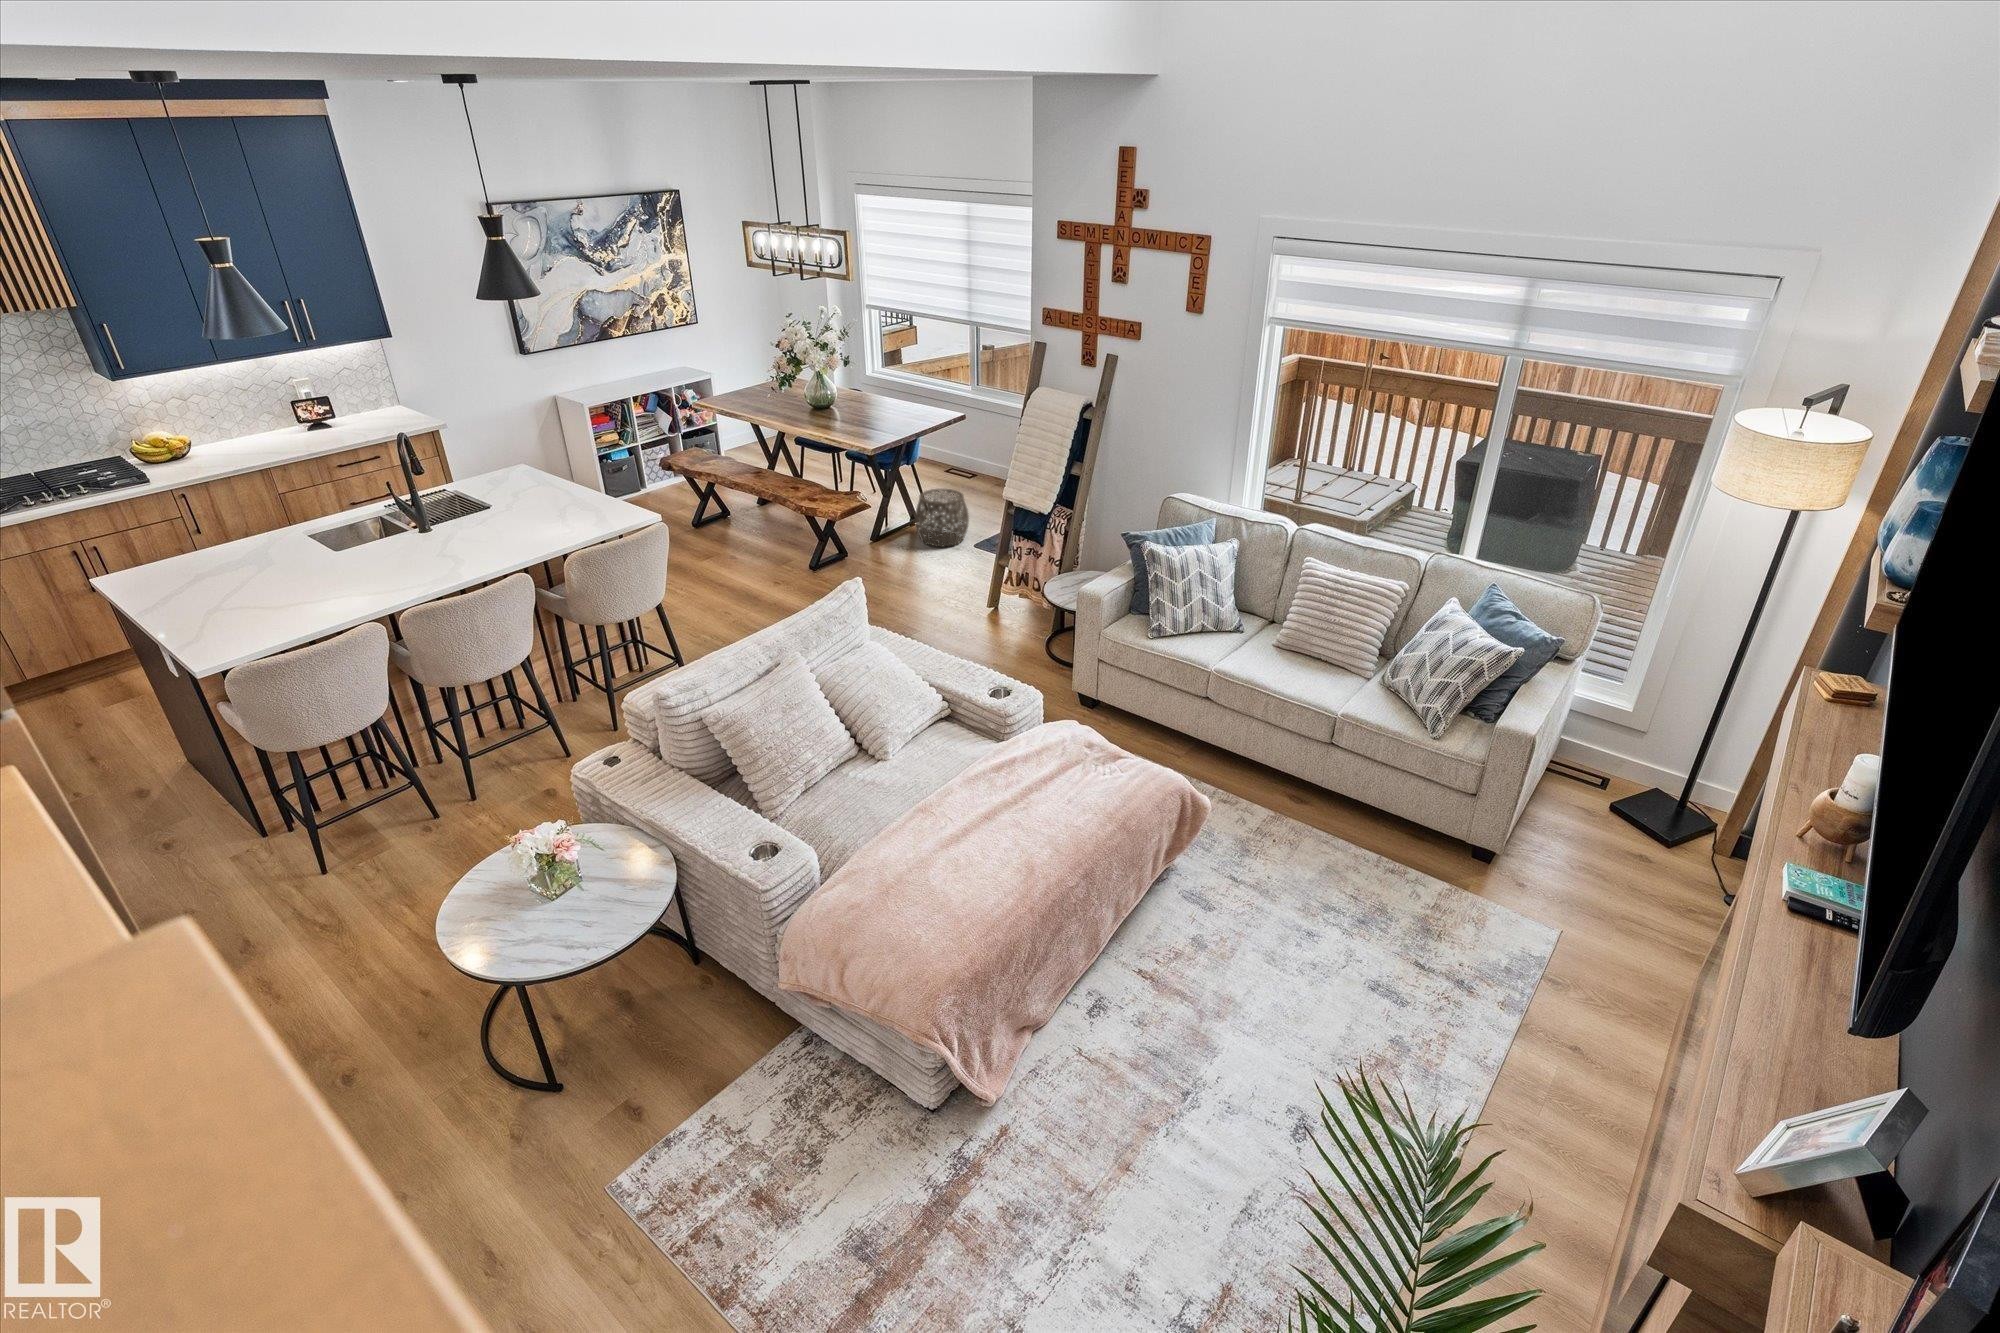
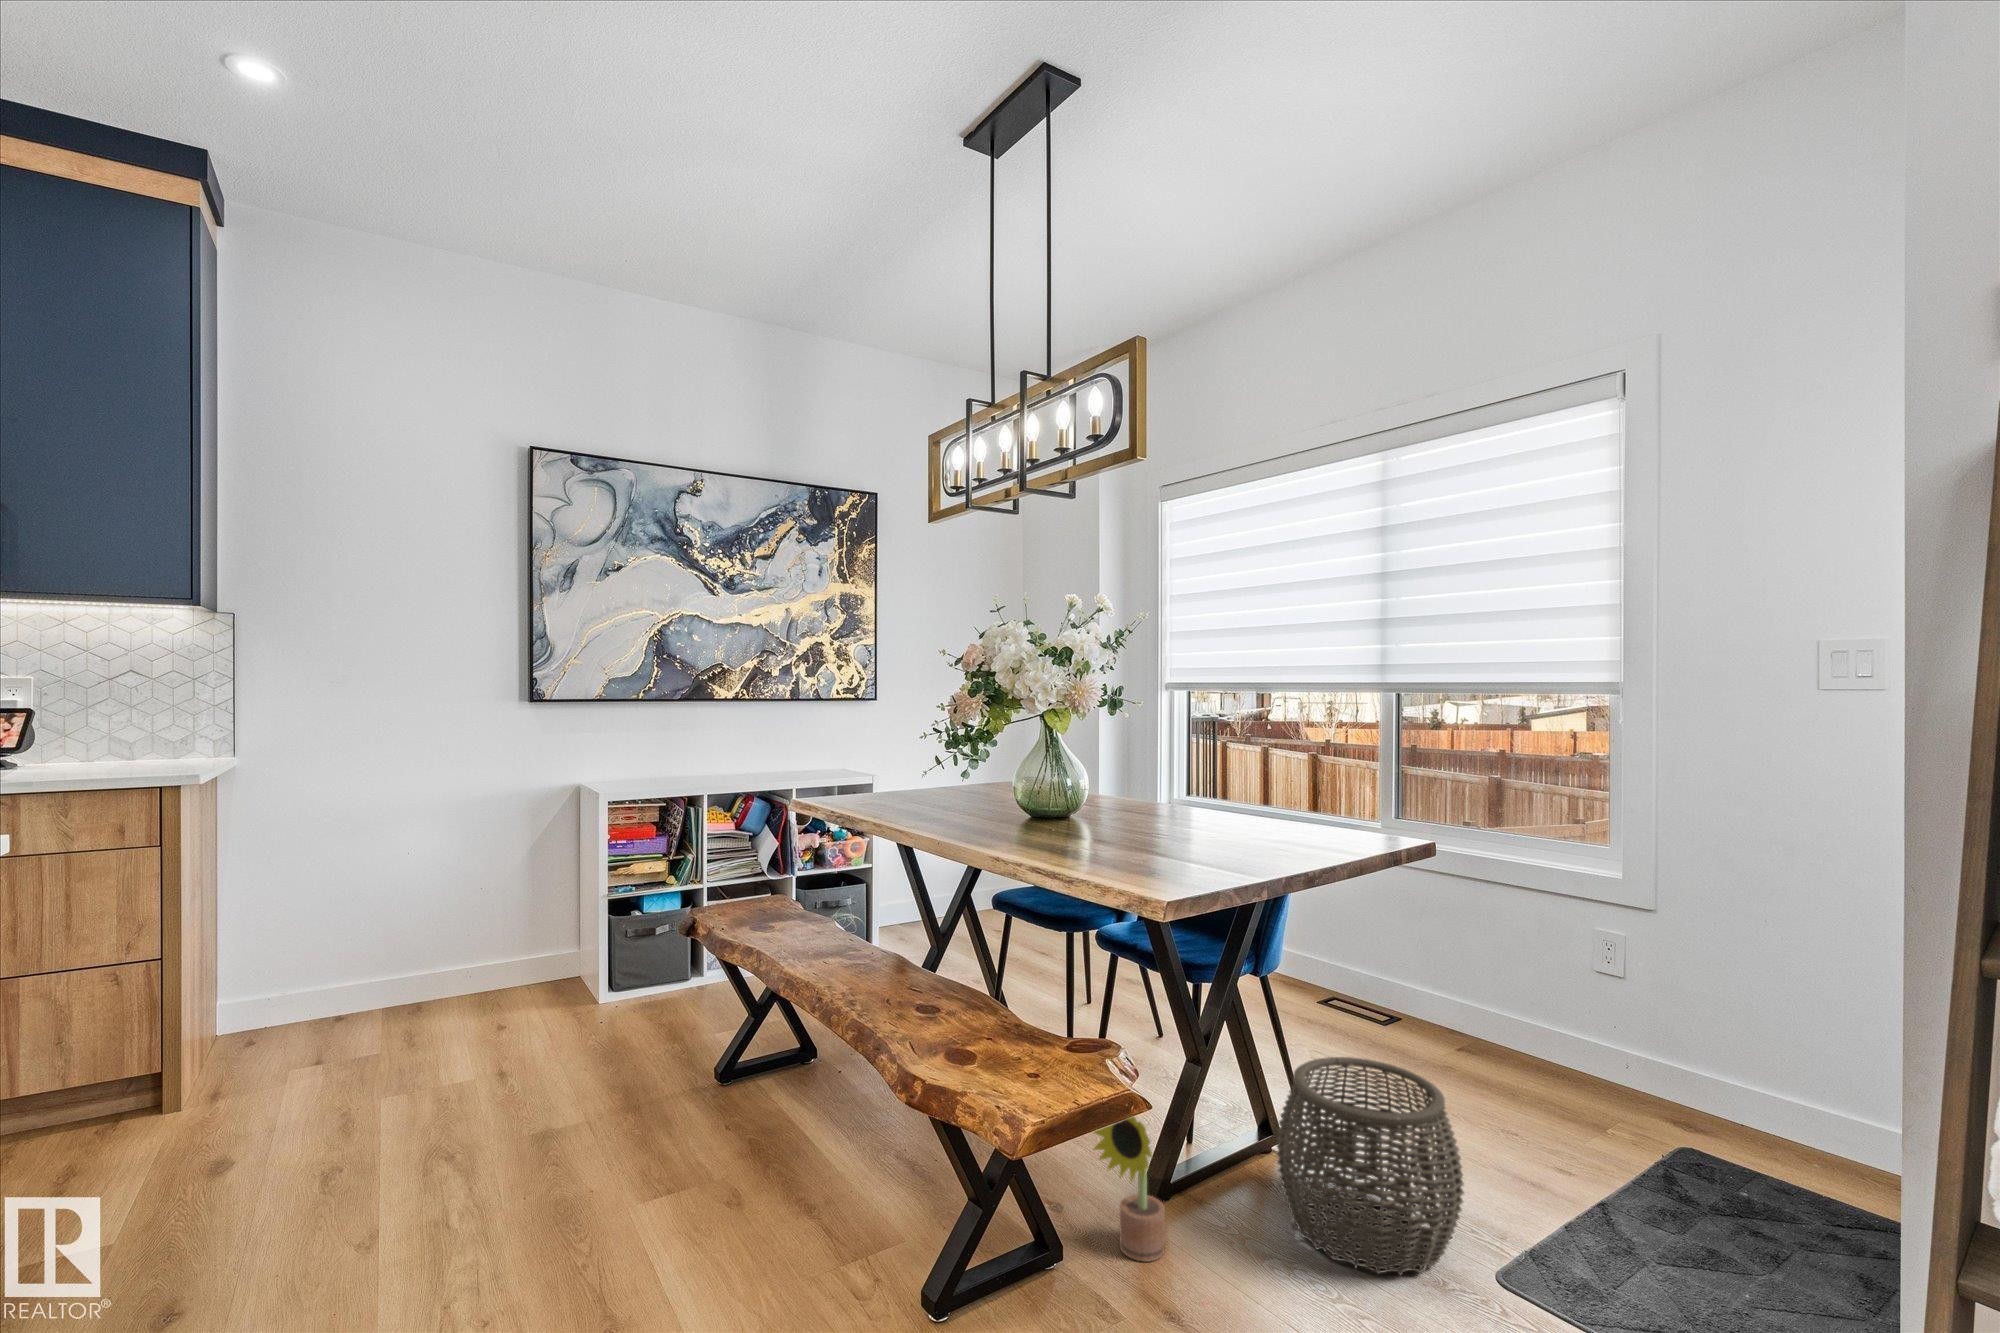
decorative plant: none [855,510,881,554] -> present [1094,1116,1165,1261]

